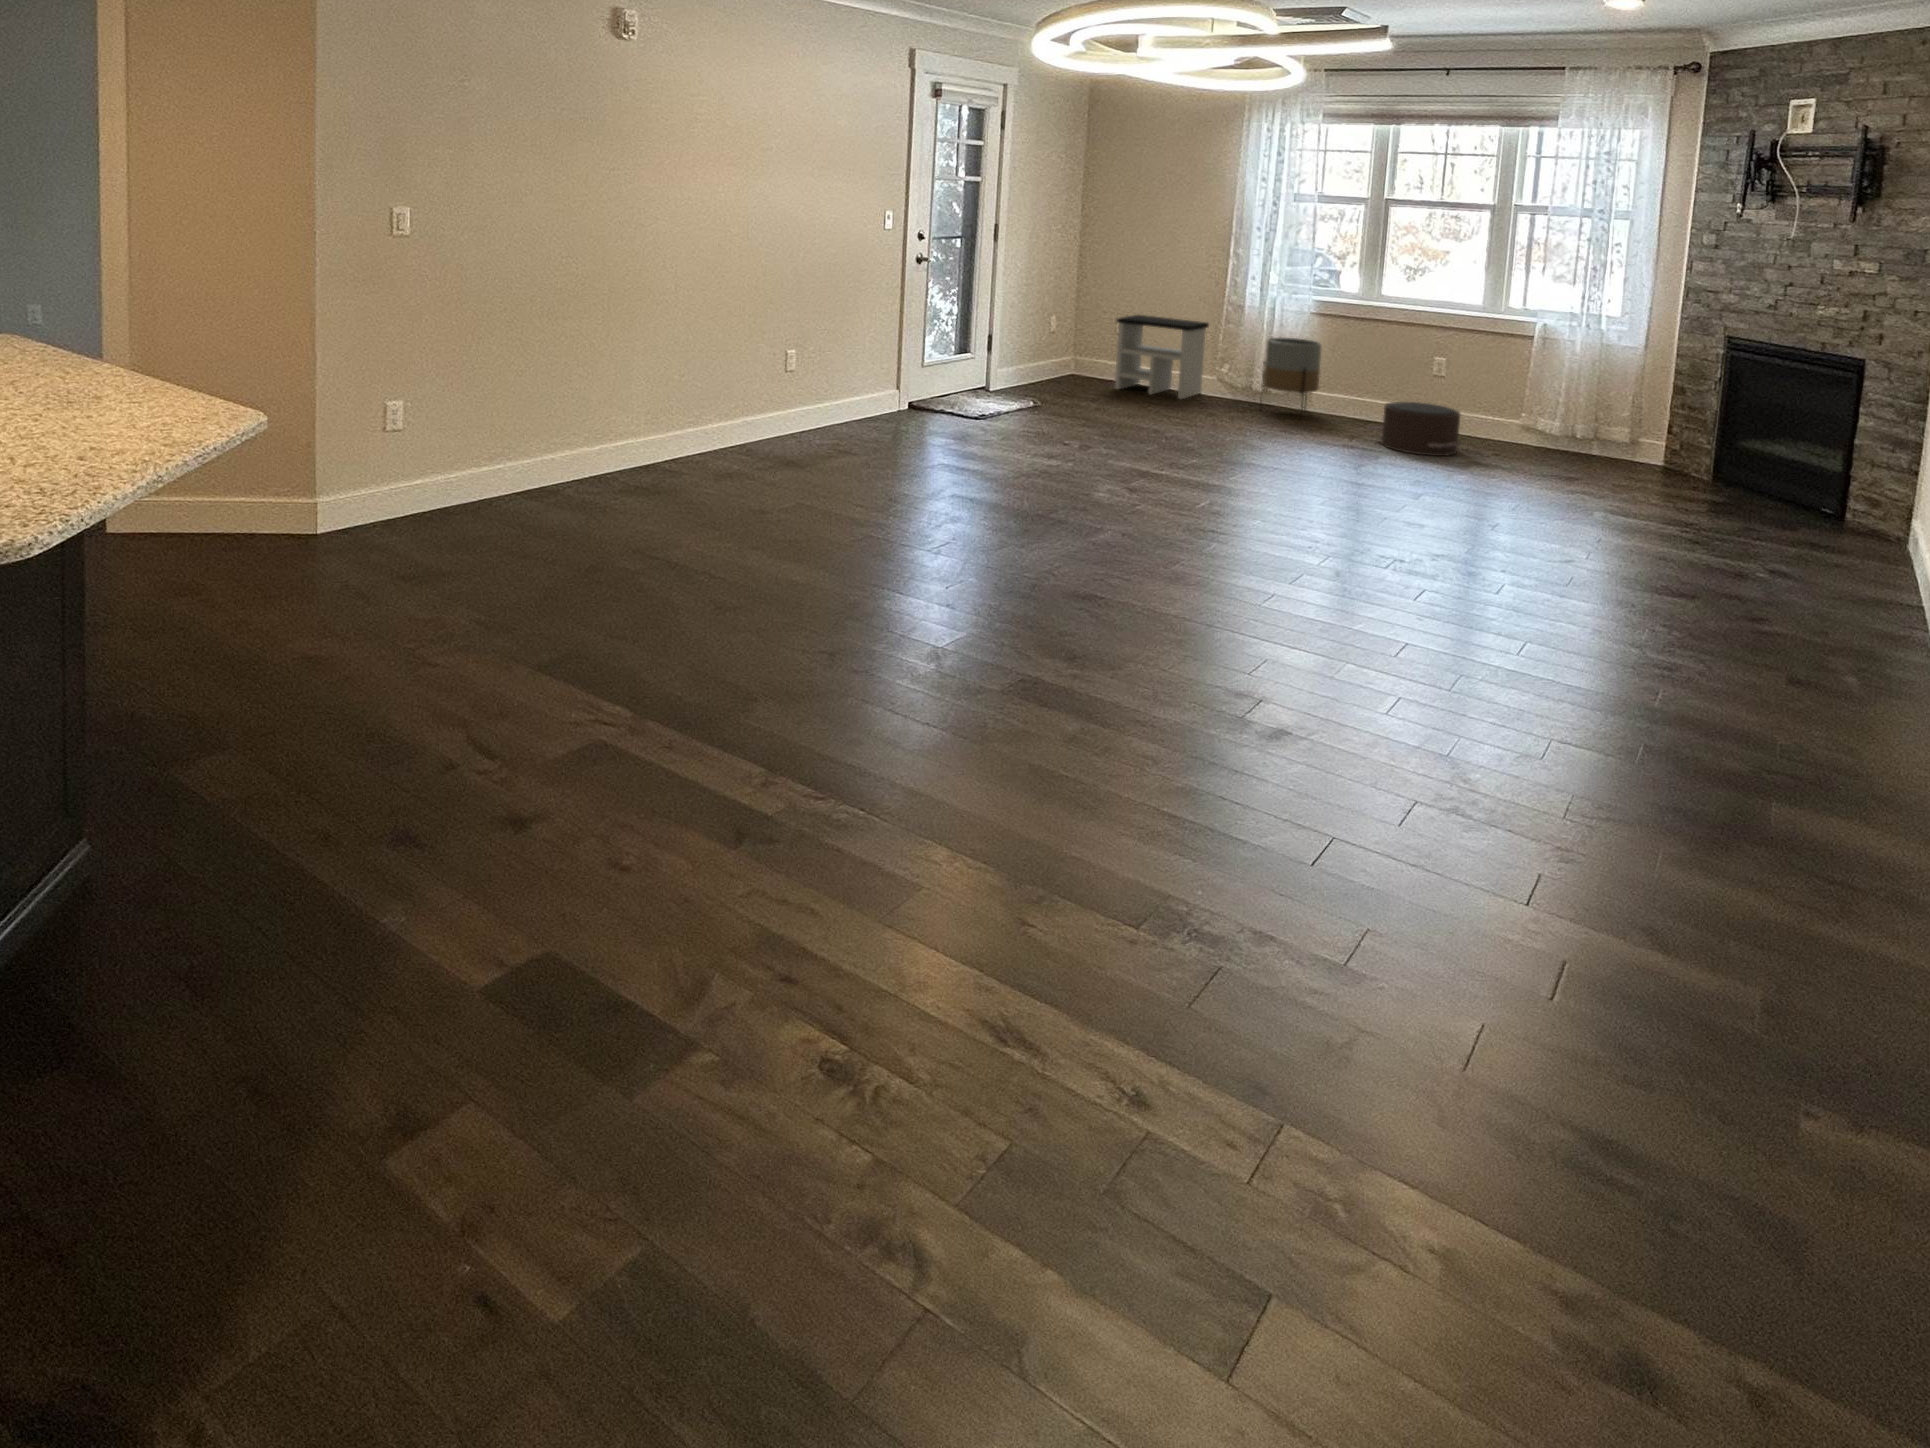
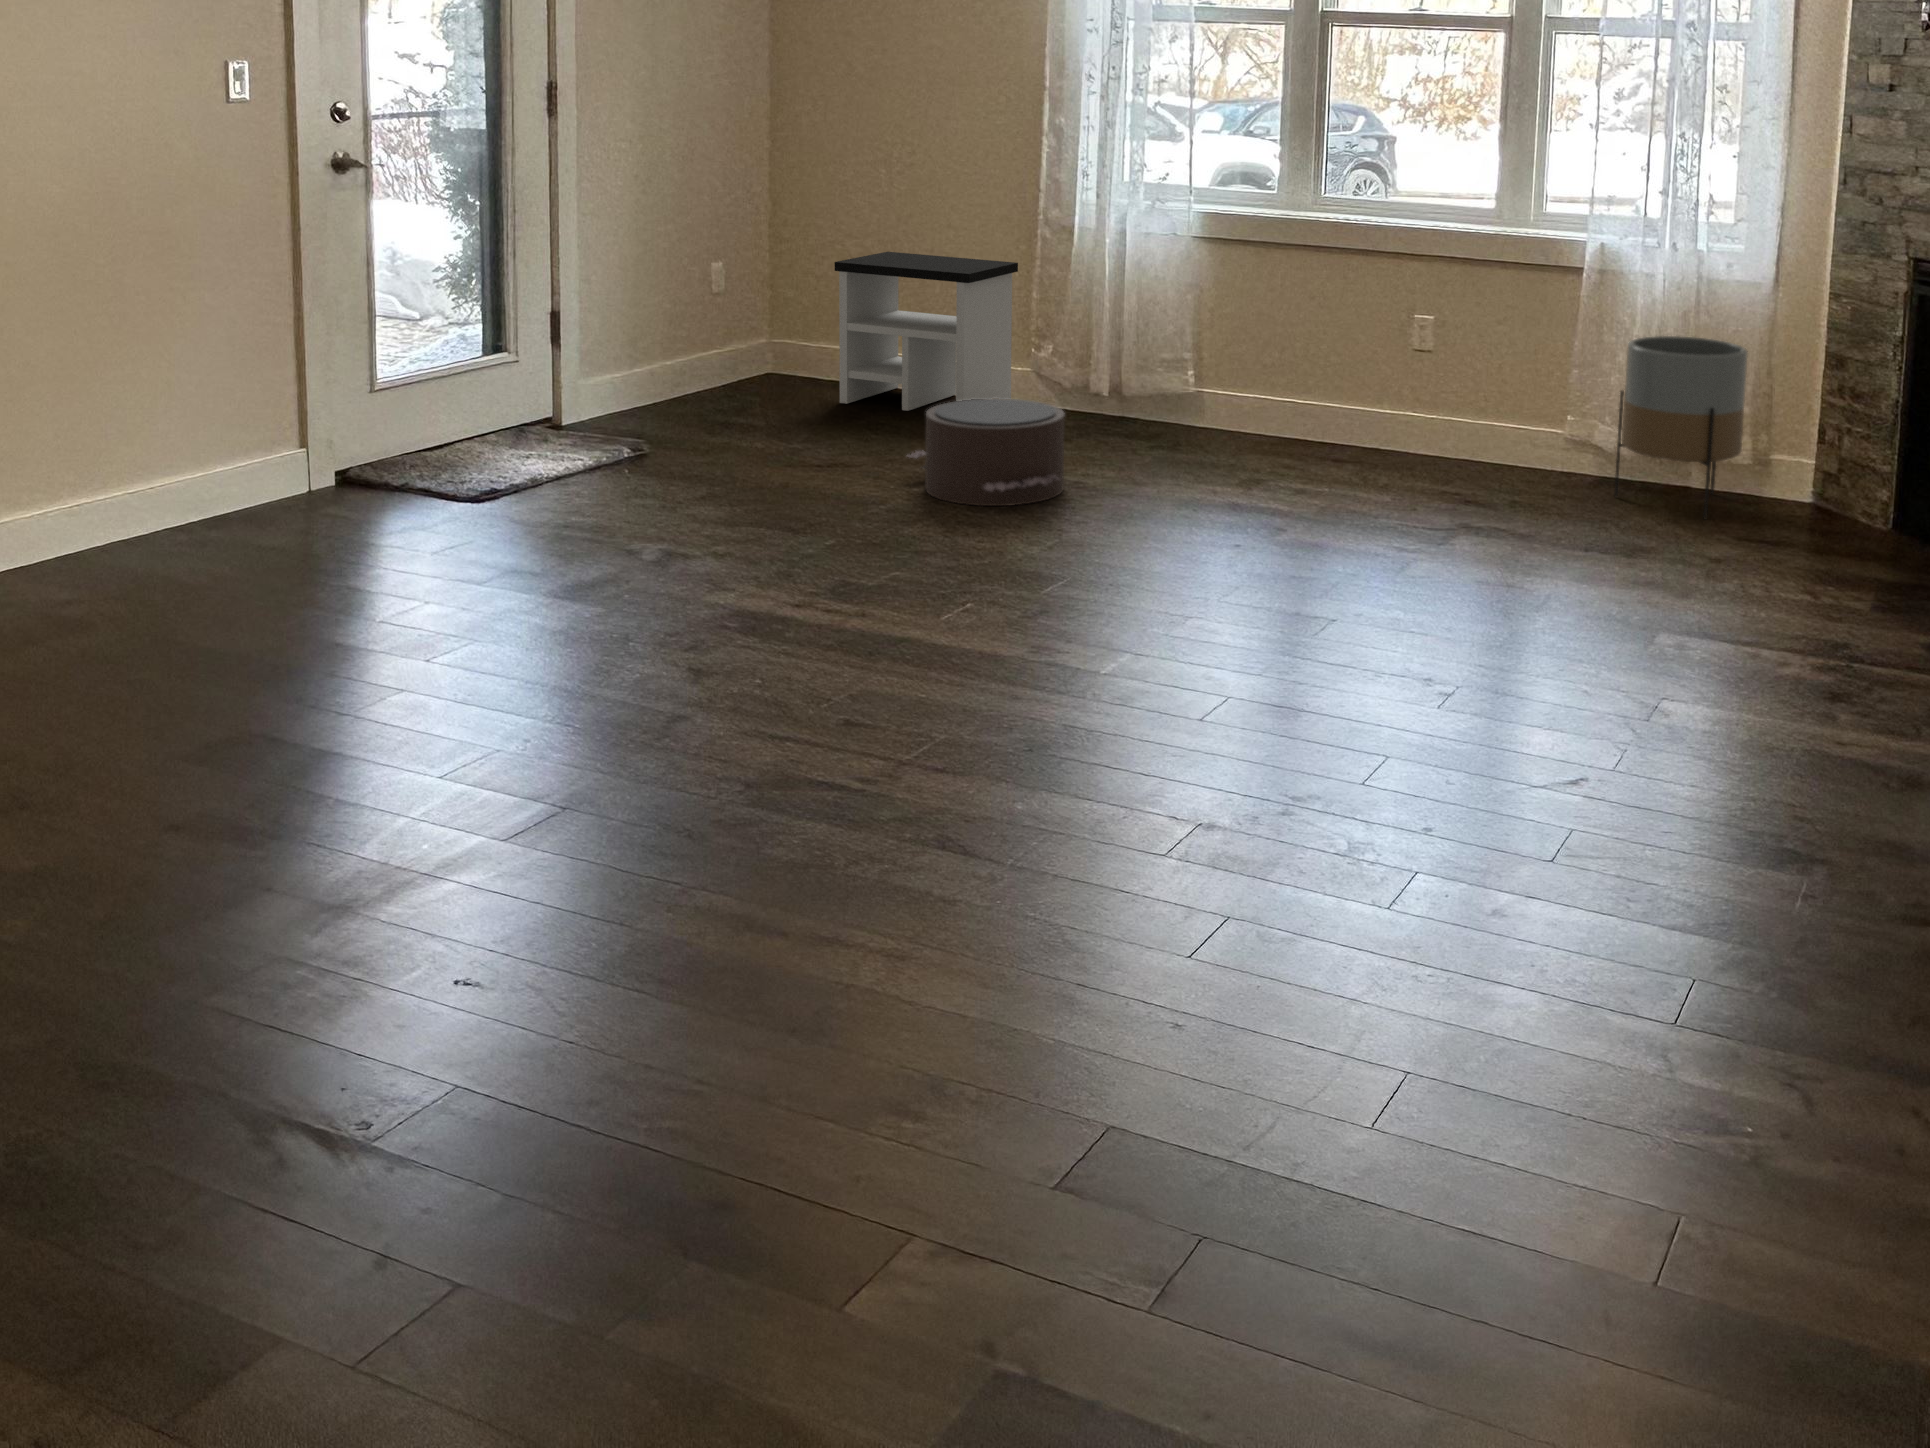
planter: present [1260,338,1322,409] -> present [1614,336,1748,519]
pouf: present [1369,402,1461,456] -> present [908,398,1065,506]

